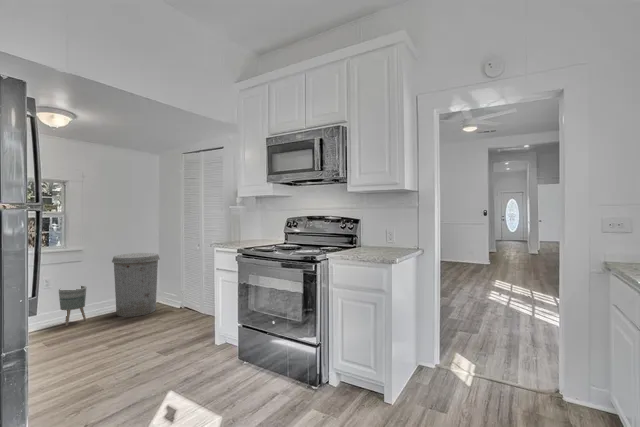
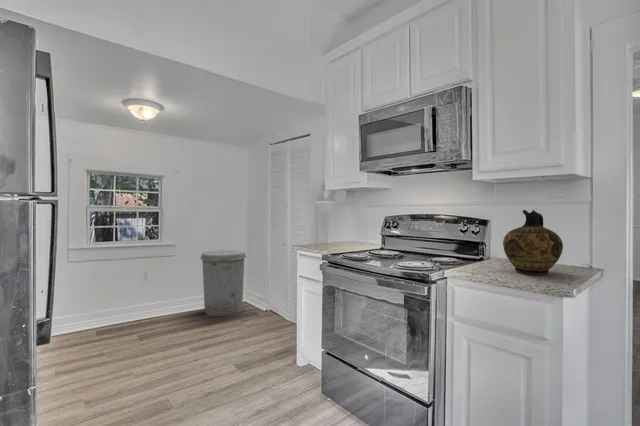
ceramic jug: none [364,212,397,253] -> present [503,210,563,275]
planter: present [59,286,87,326] -> none [152,281,177,322]

